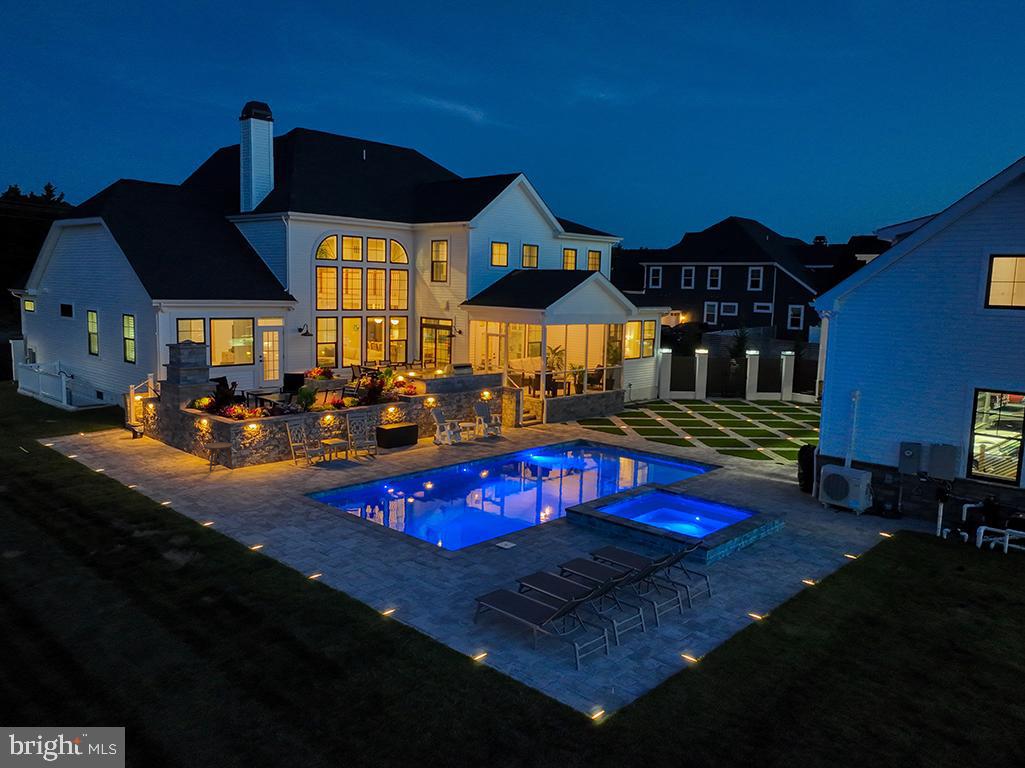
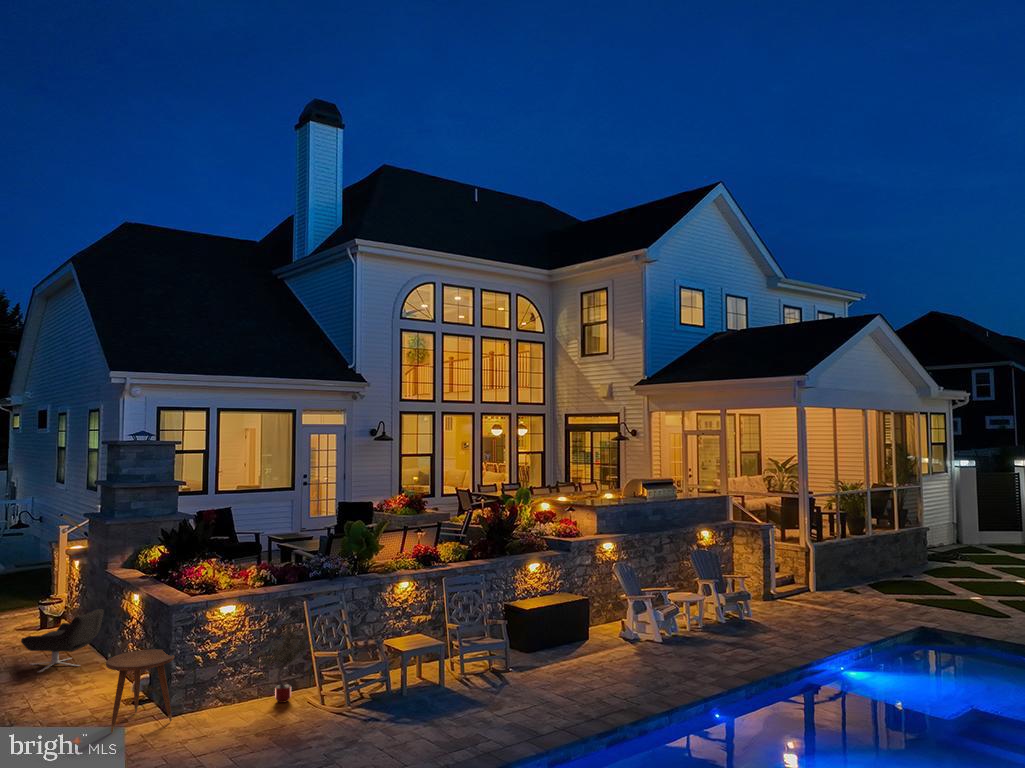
lounge chair: none [144,428,180,456] -> present [21,609,104,672]
potted tree: none [264,430,291,465] -> present [252,619,314,703]

